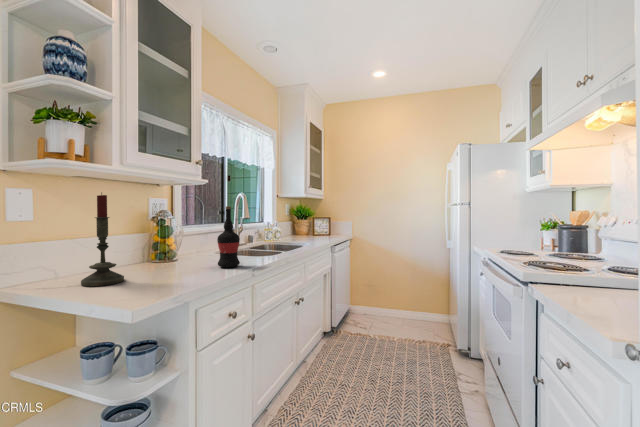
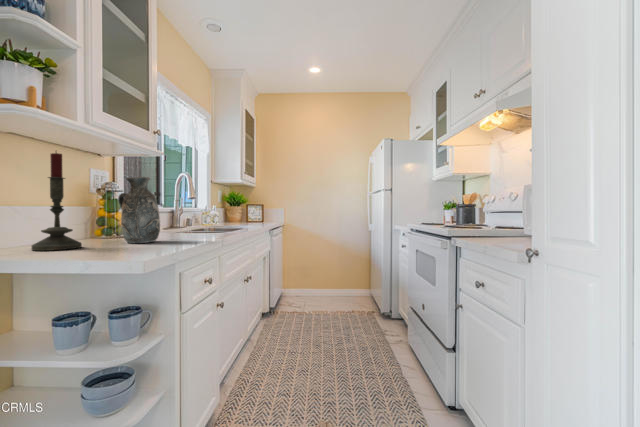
wine bottle: present [217,206,240,267] -> none [176,178,199,238]
decorative vase: none [162,210,199,276] -> present [118,177,160,243]

